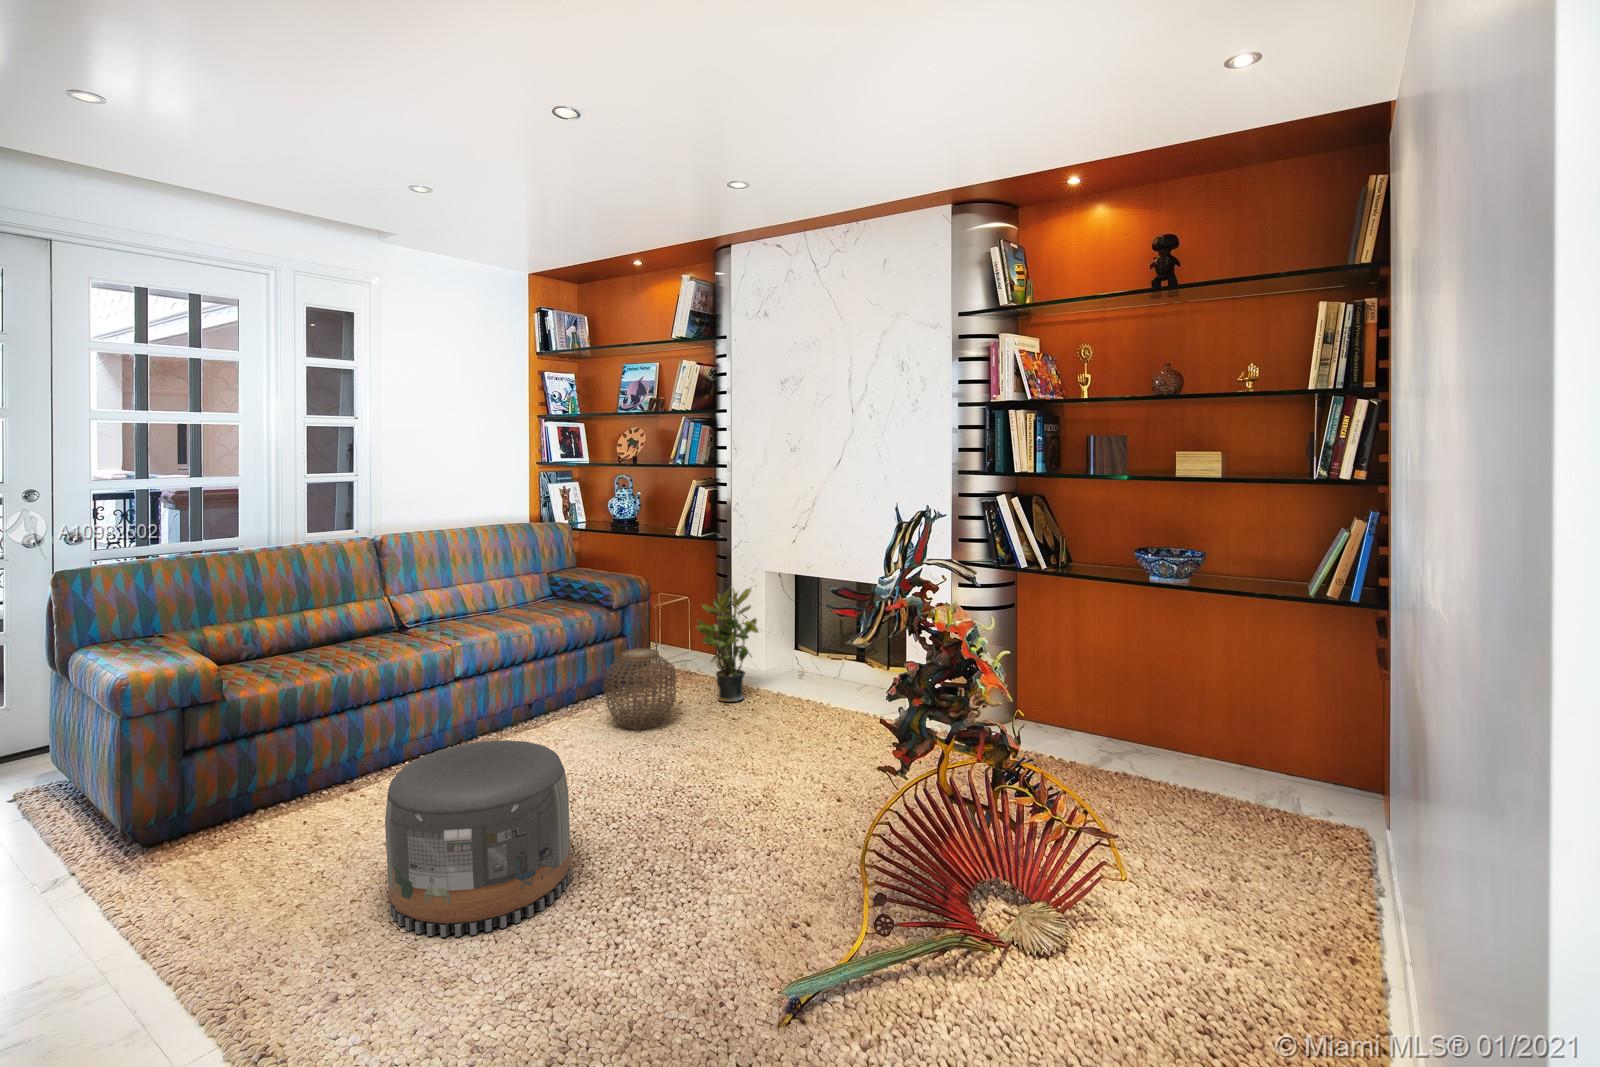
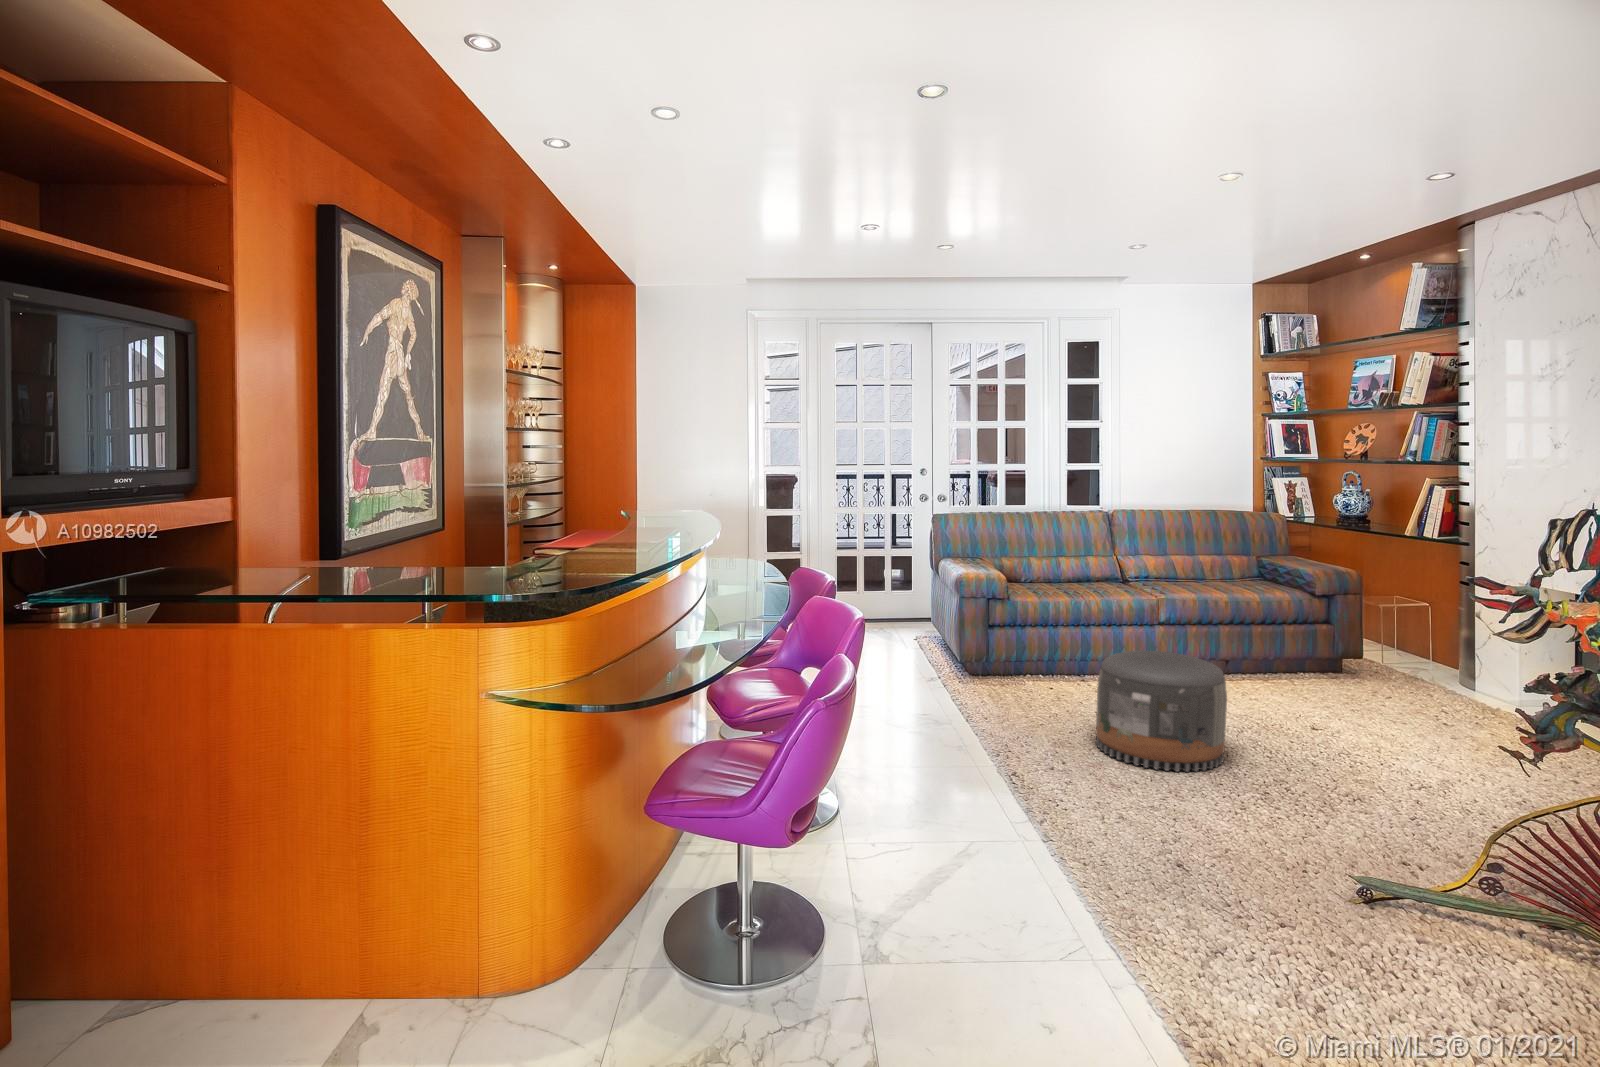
potted plant: present [696,587,758,702] -> none [1400,582,1481,701]
woven basket: present [604,648,676,729] -> none [1290,626,1368,699]

